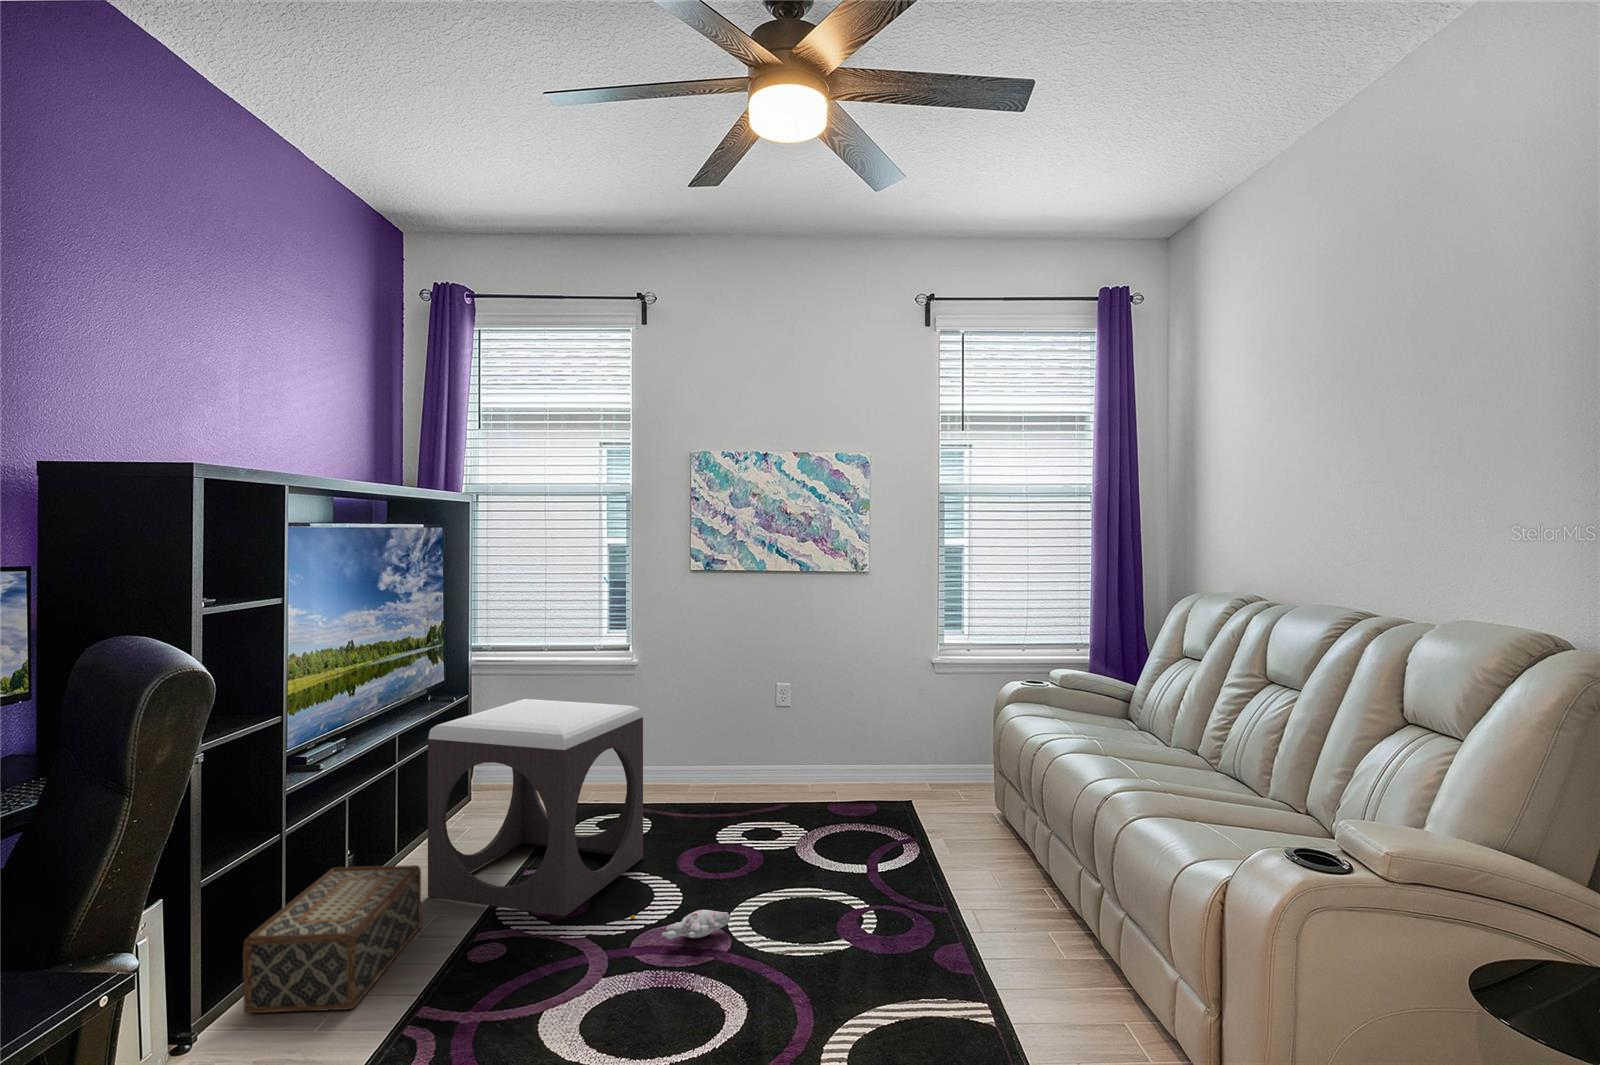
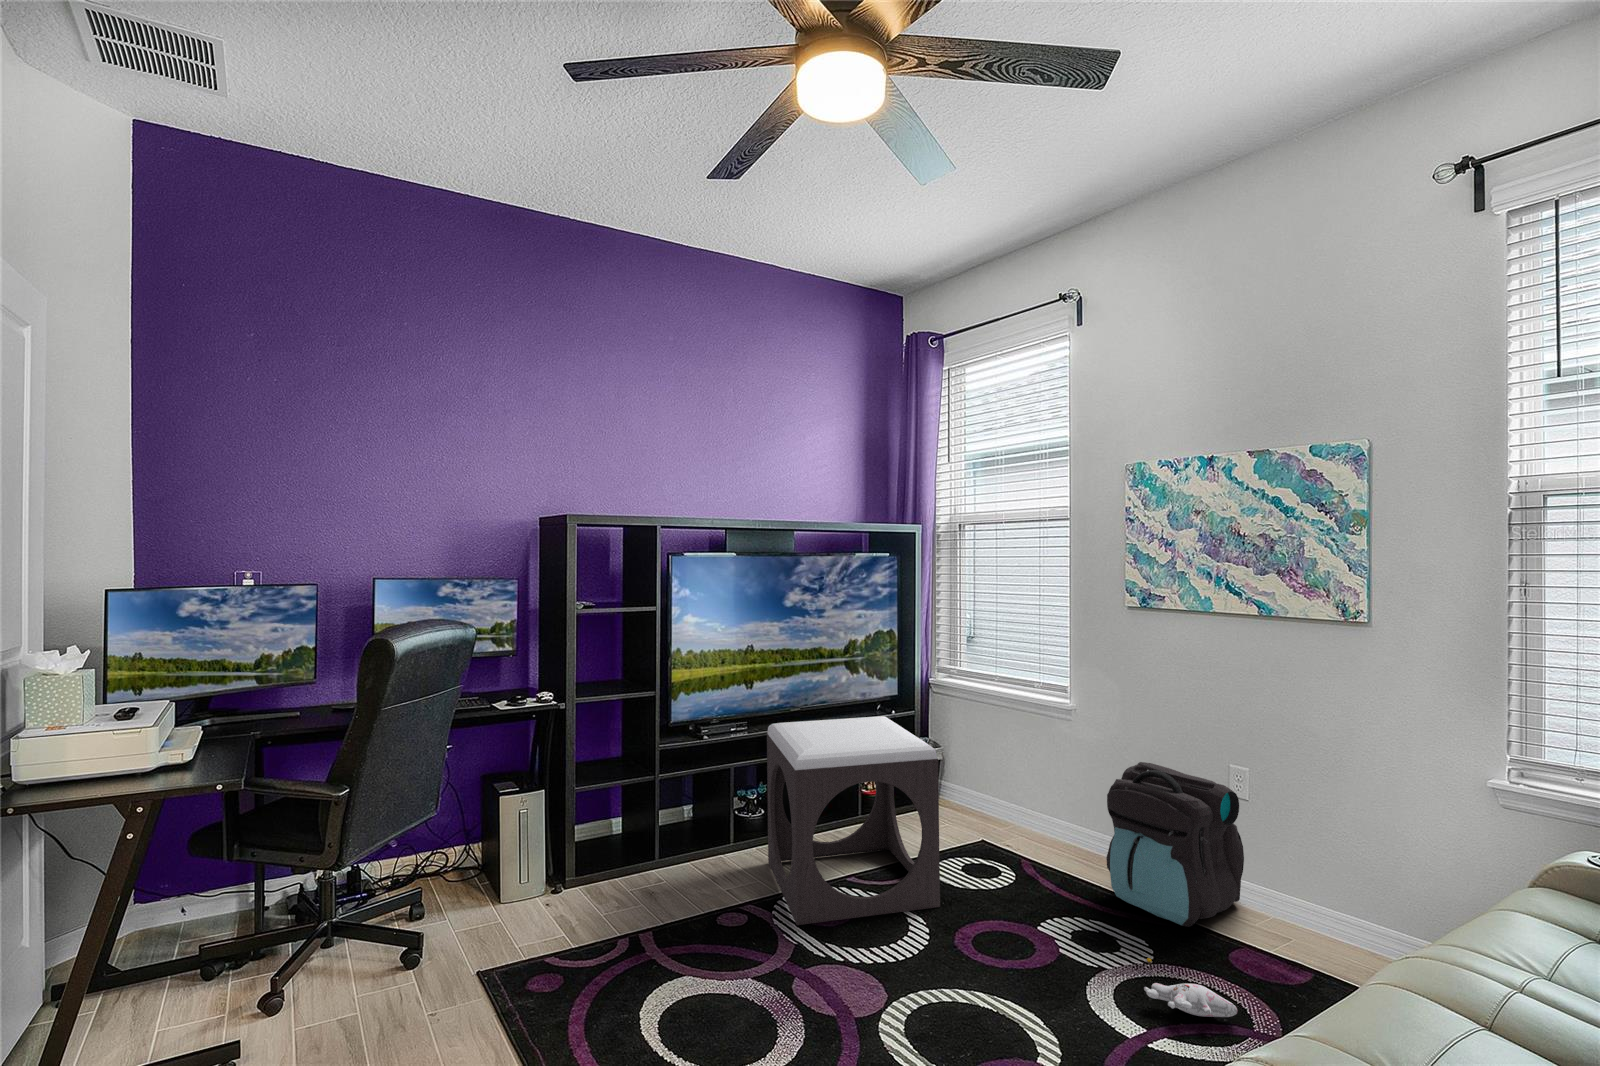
backpack: none [722,696,805,807] -> present [1106,762,1244,927]
woven basket: present [243,865,421,1013] -> none [582,814,727,918]
plush toy: present [631,910,730,939] -> present [1144,958,1237,1017]

